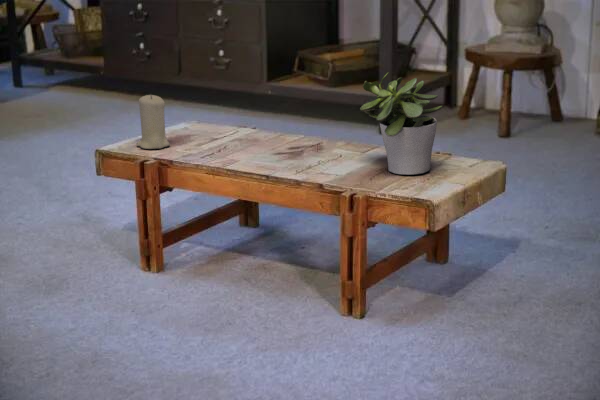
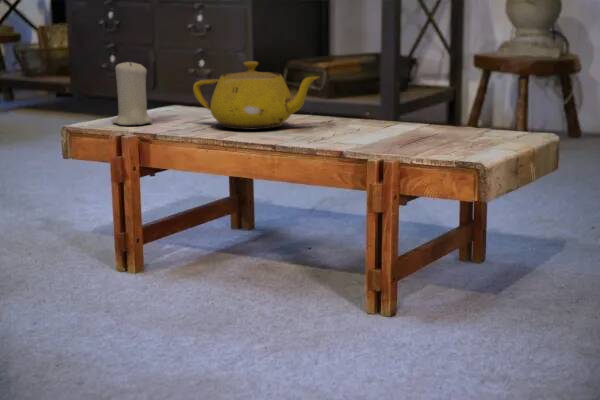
potted plant: present [360,72,443,175] -> none [384,22,487,143]
teapot: none [204,97,309,155] -> present [193,61,319,130]

